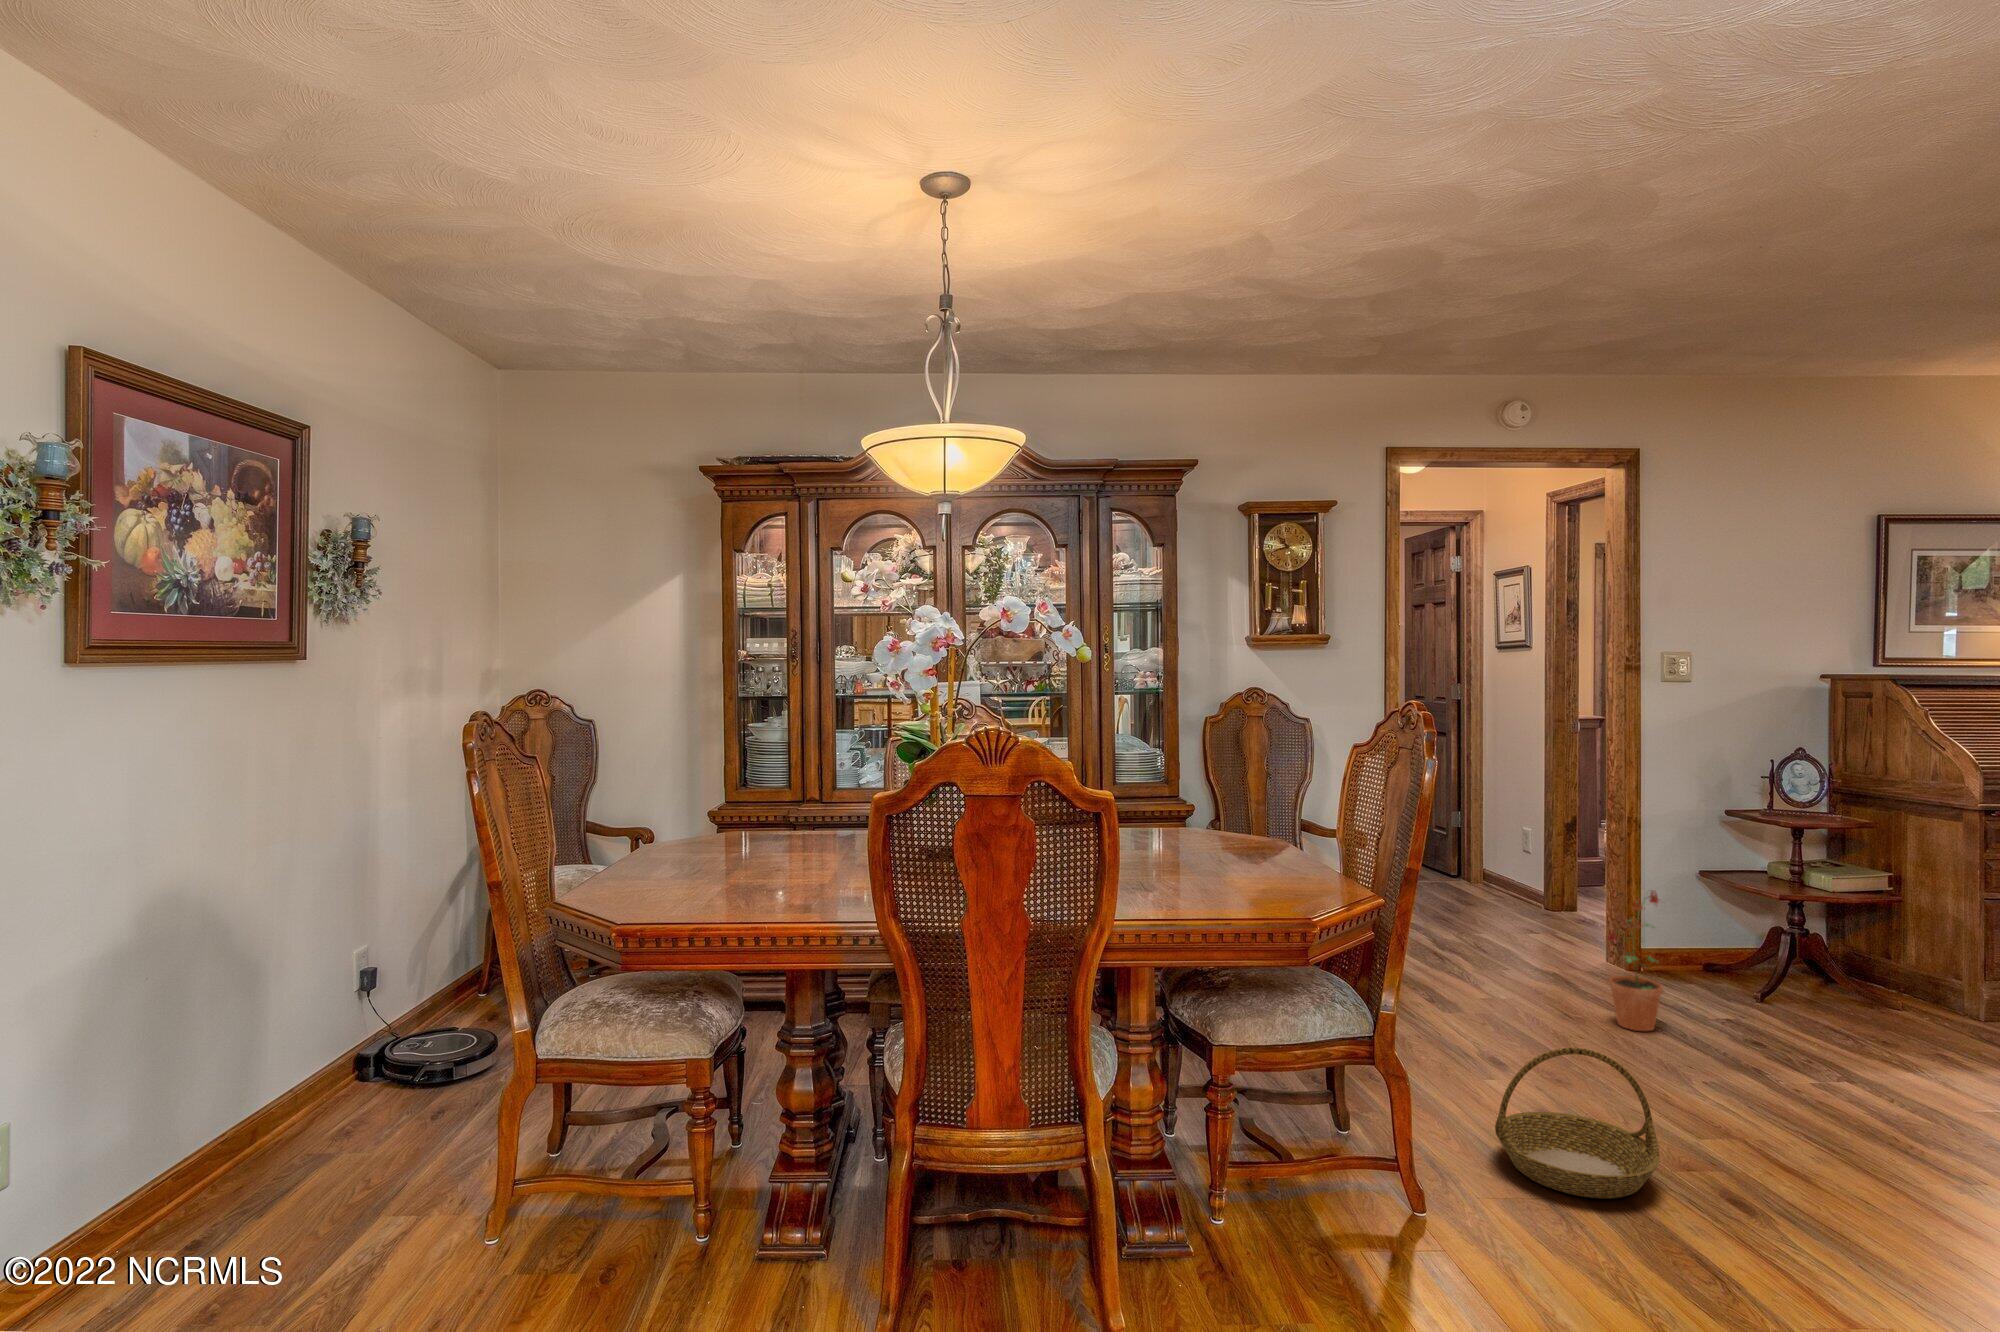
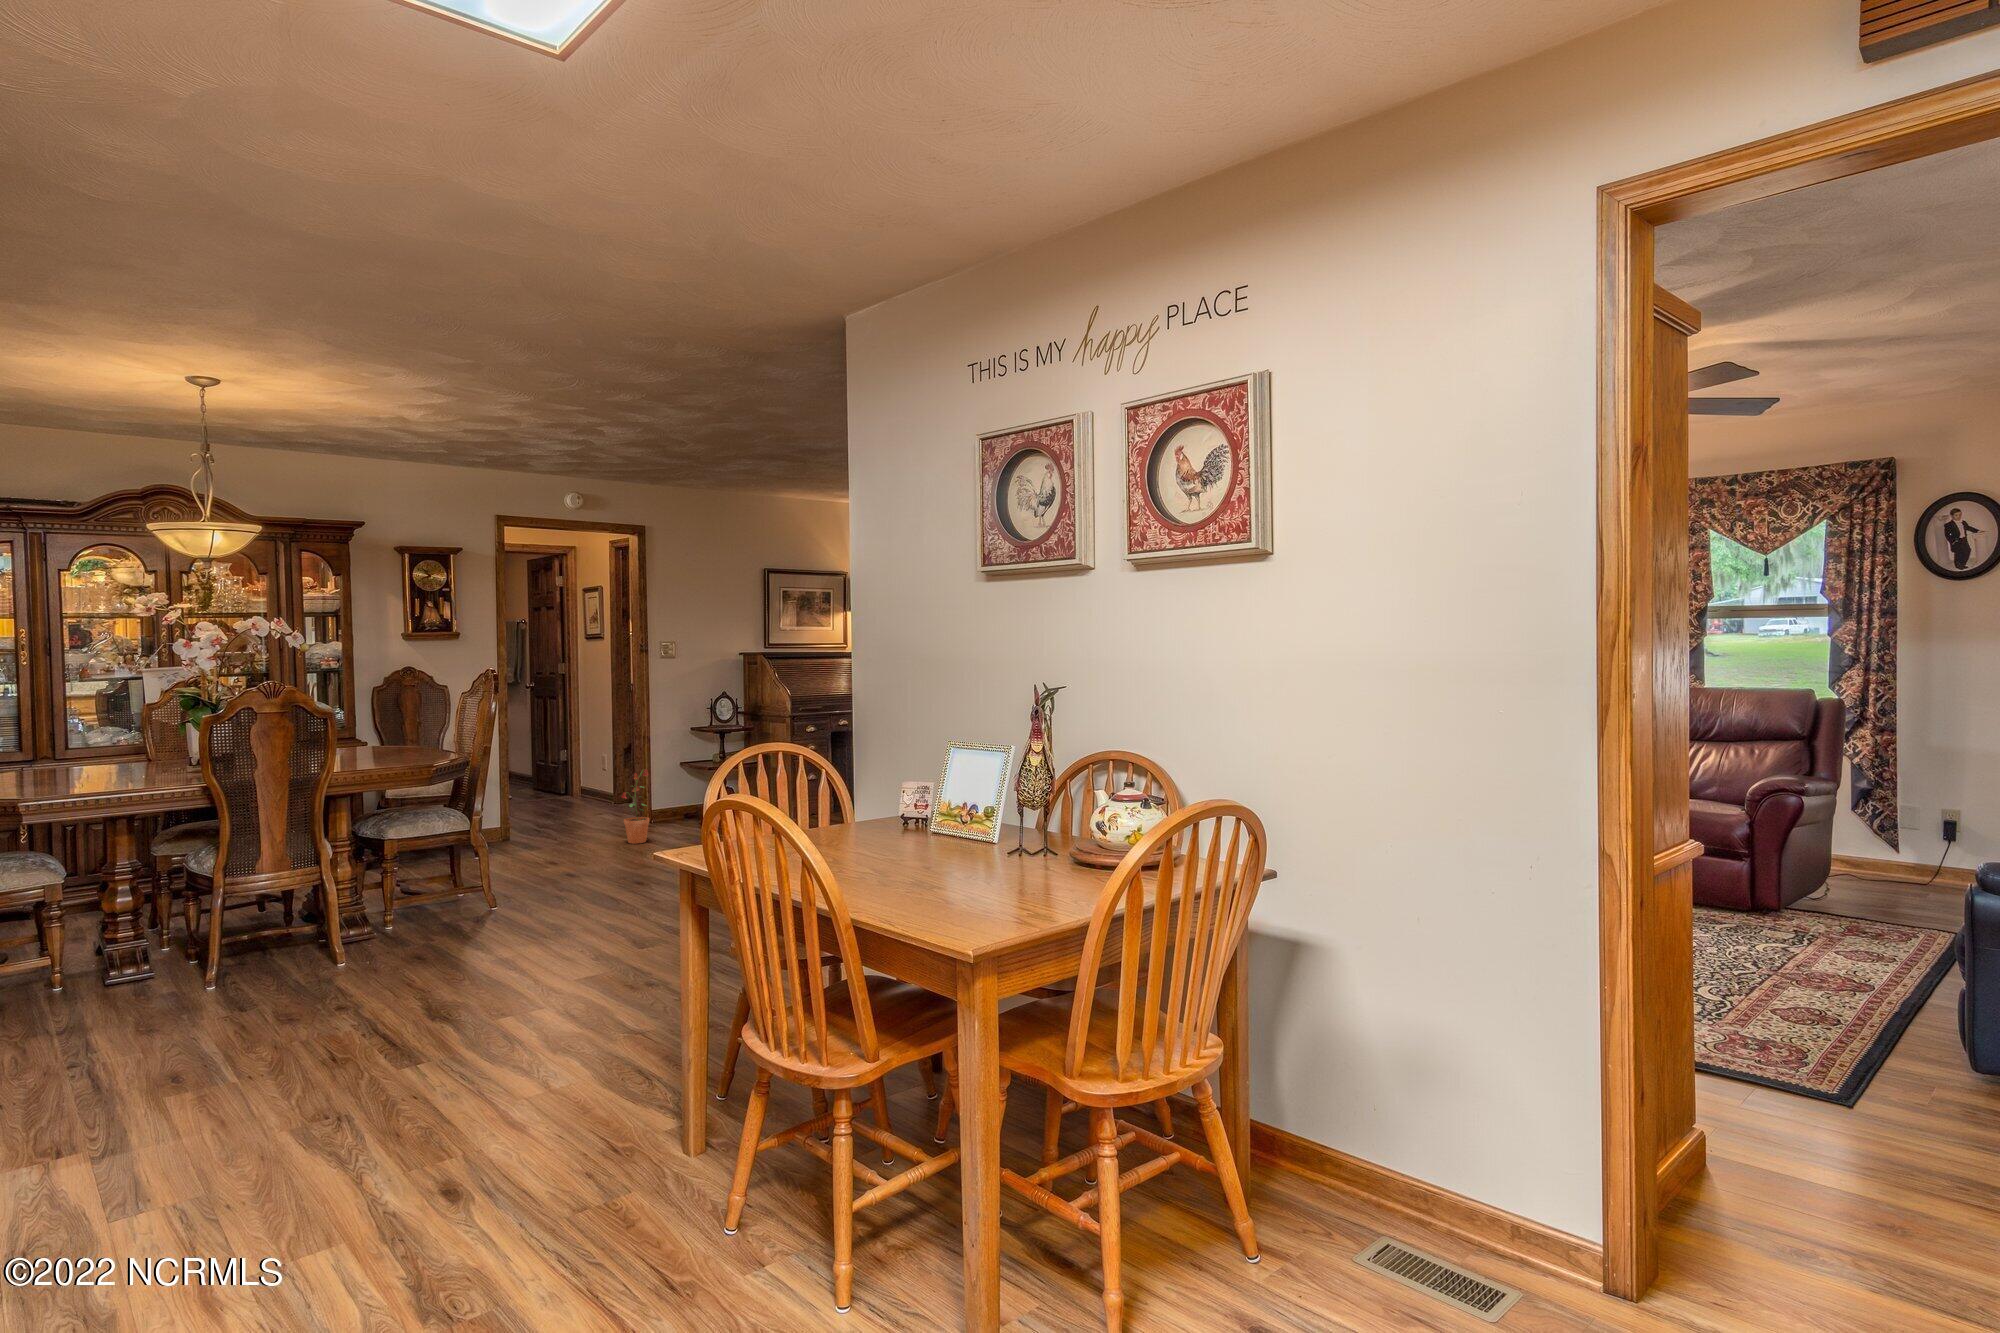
basket: present [1495,1048,1660,1199] -> none [542,827,615,890]

